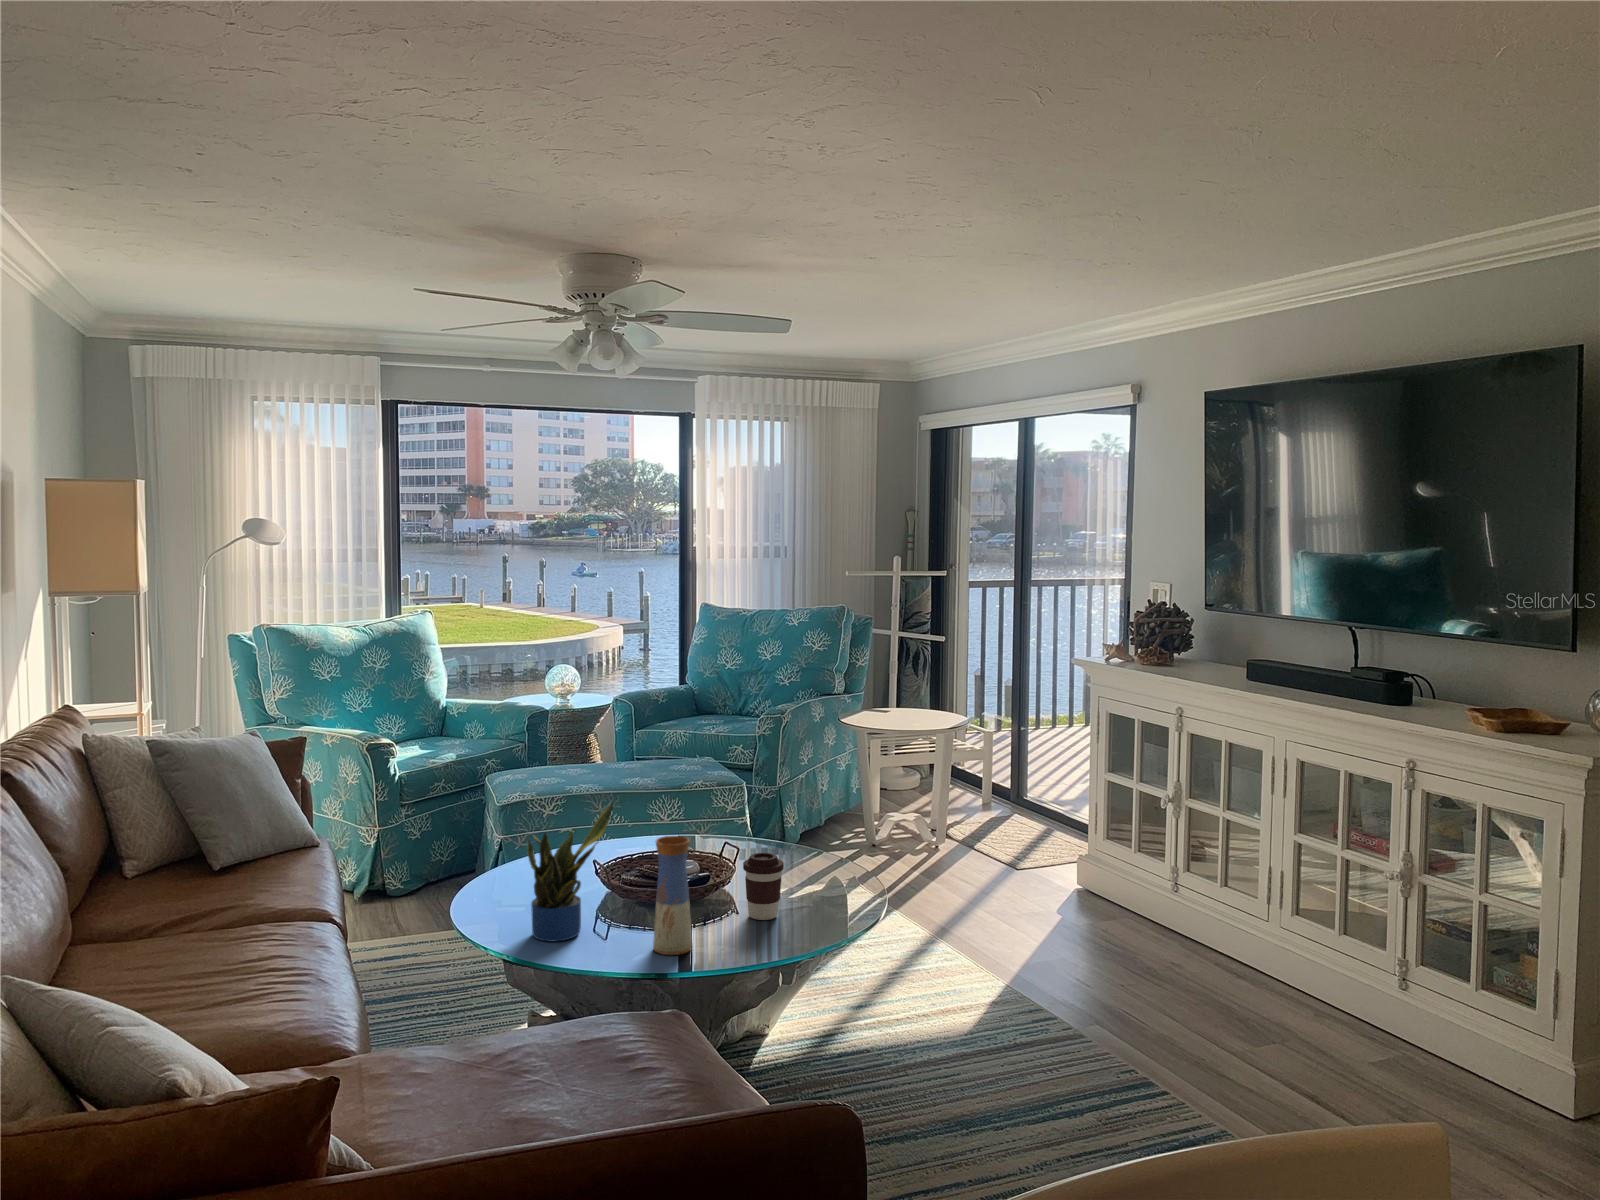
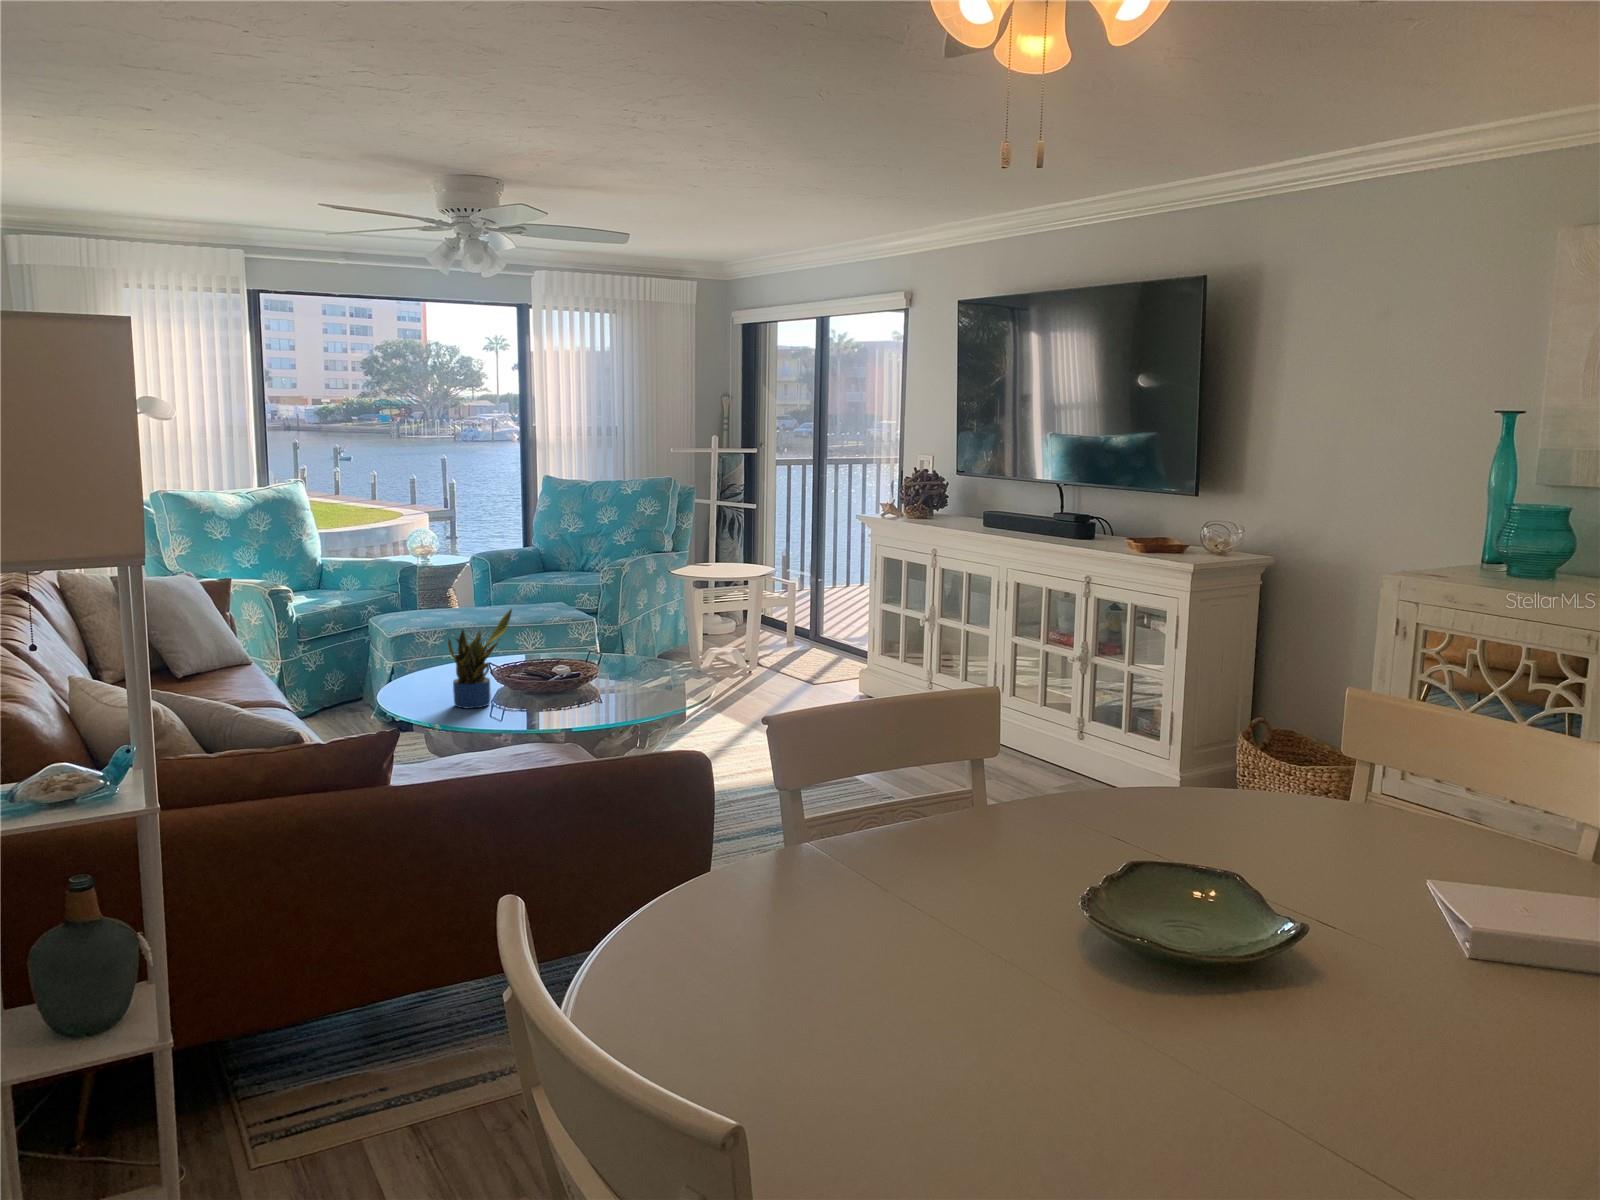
vase: present [653,836,692,955] -> none [547,629,576,713]
coffee cup: present [743,853,784,920] -> none [609,646,639,694]

